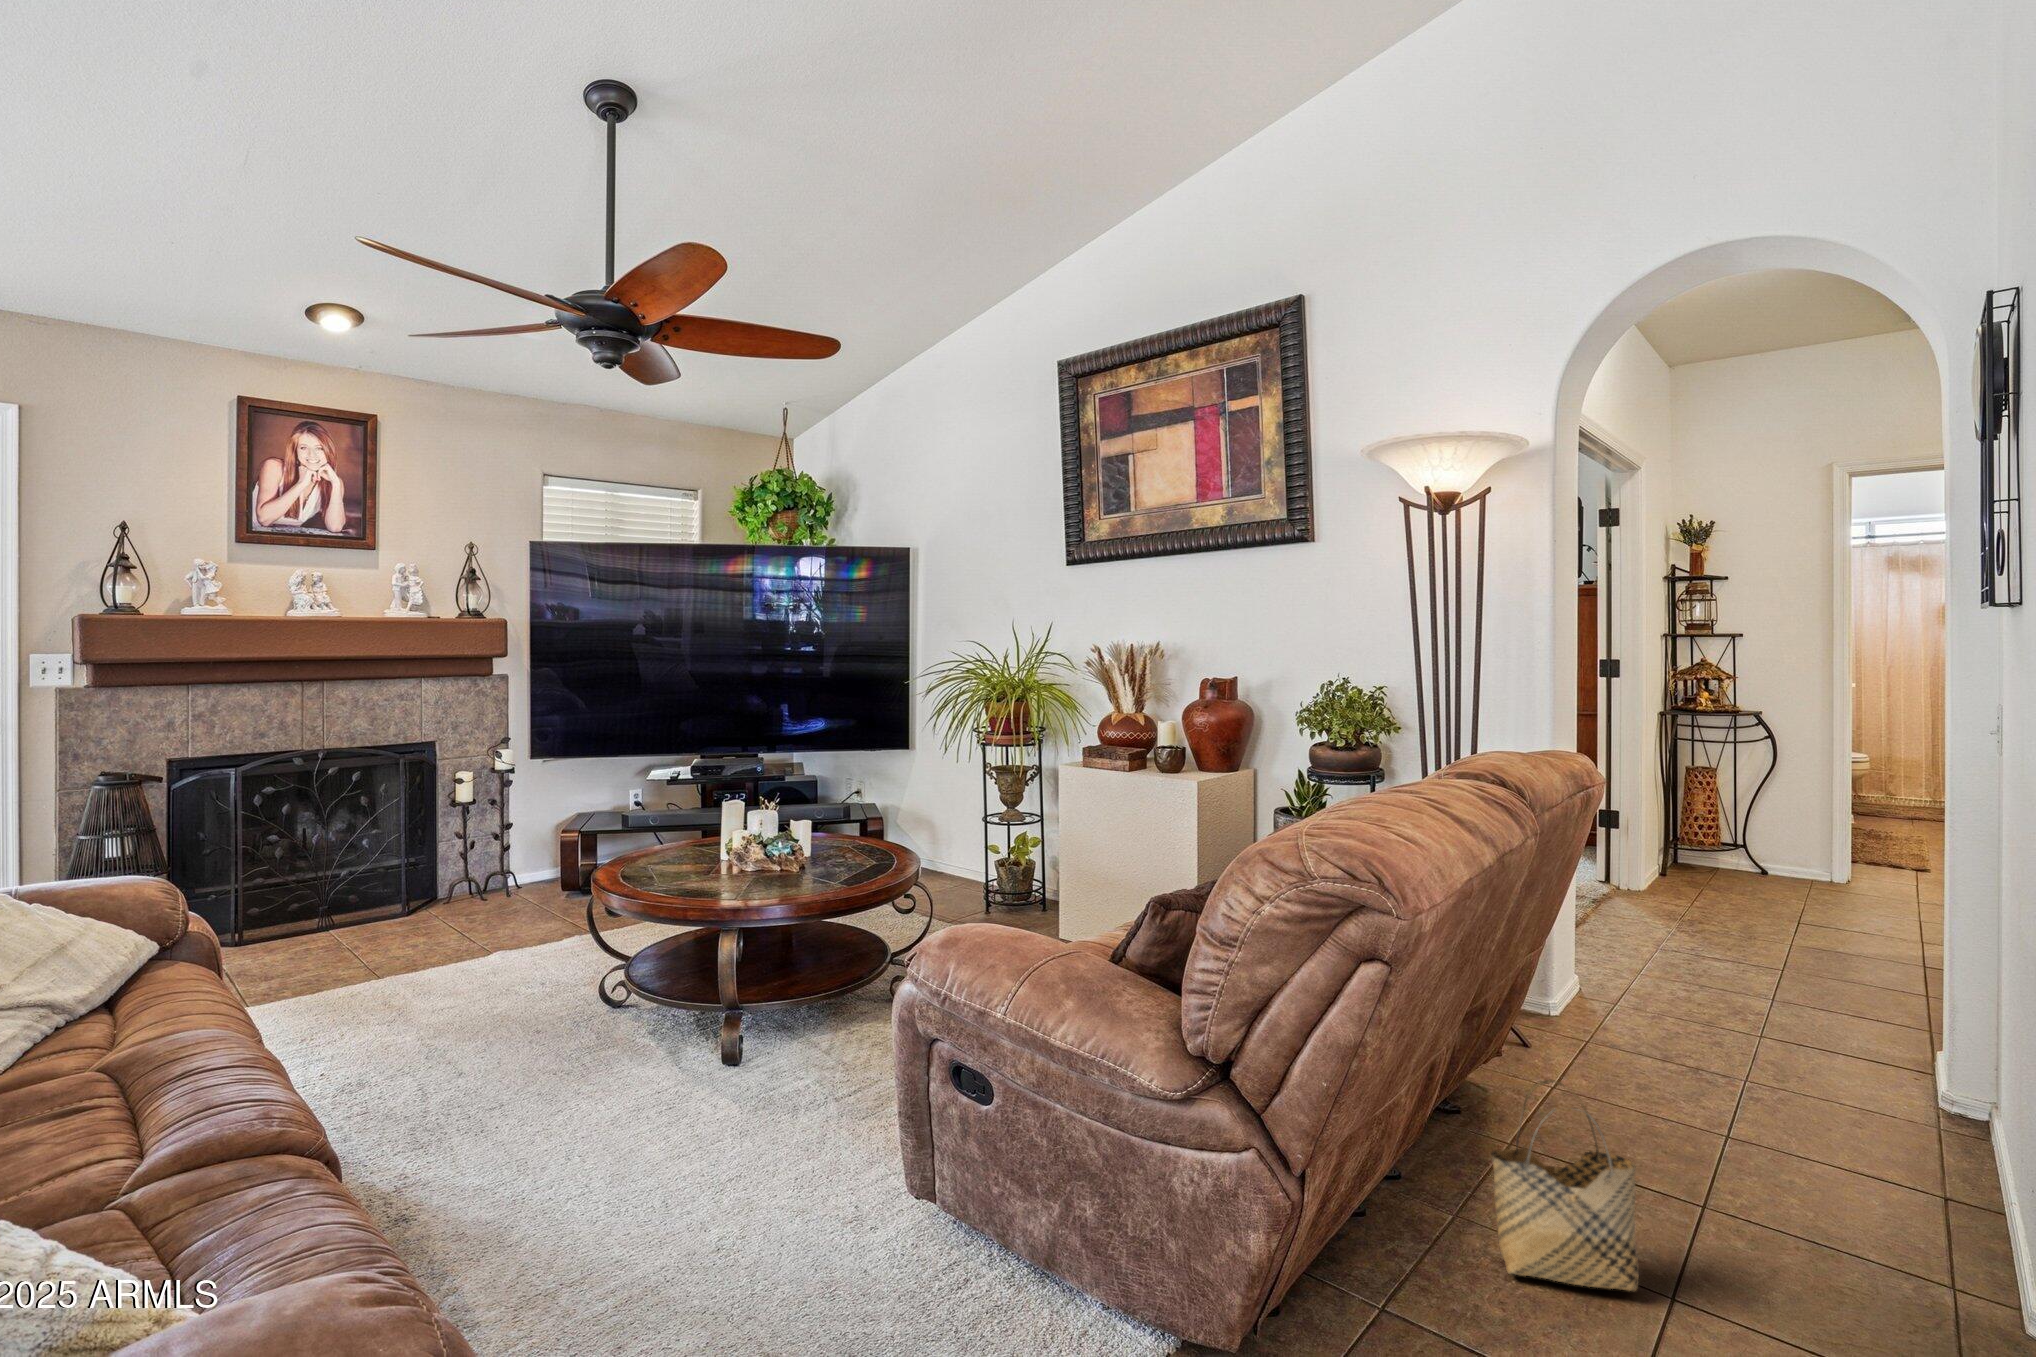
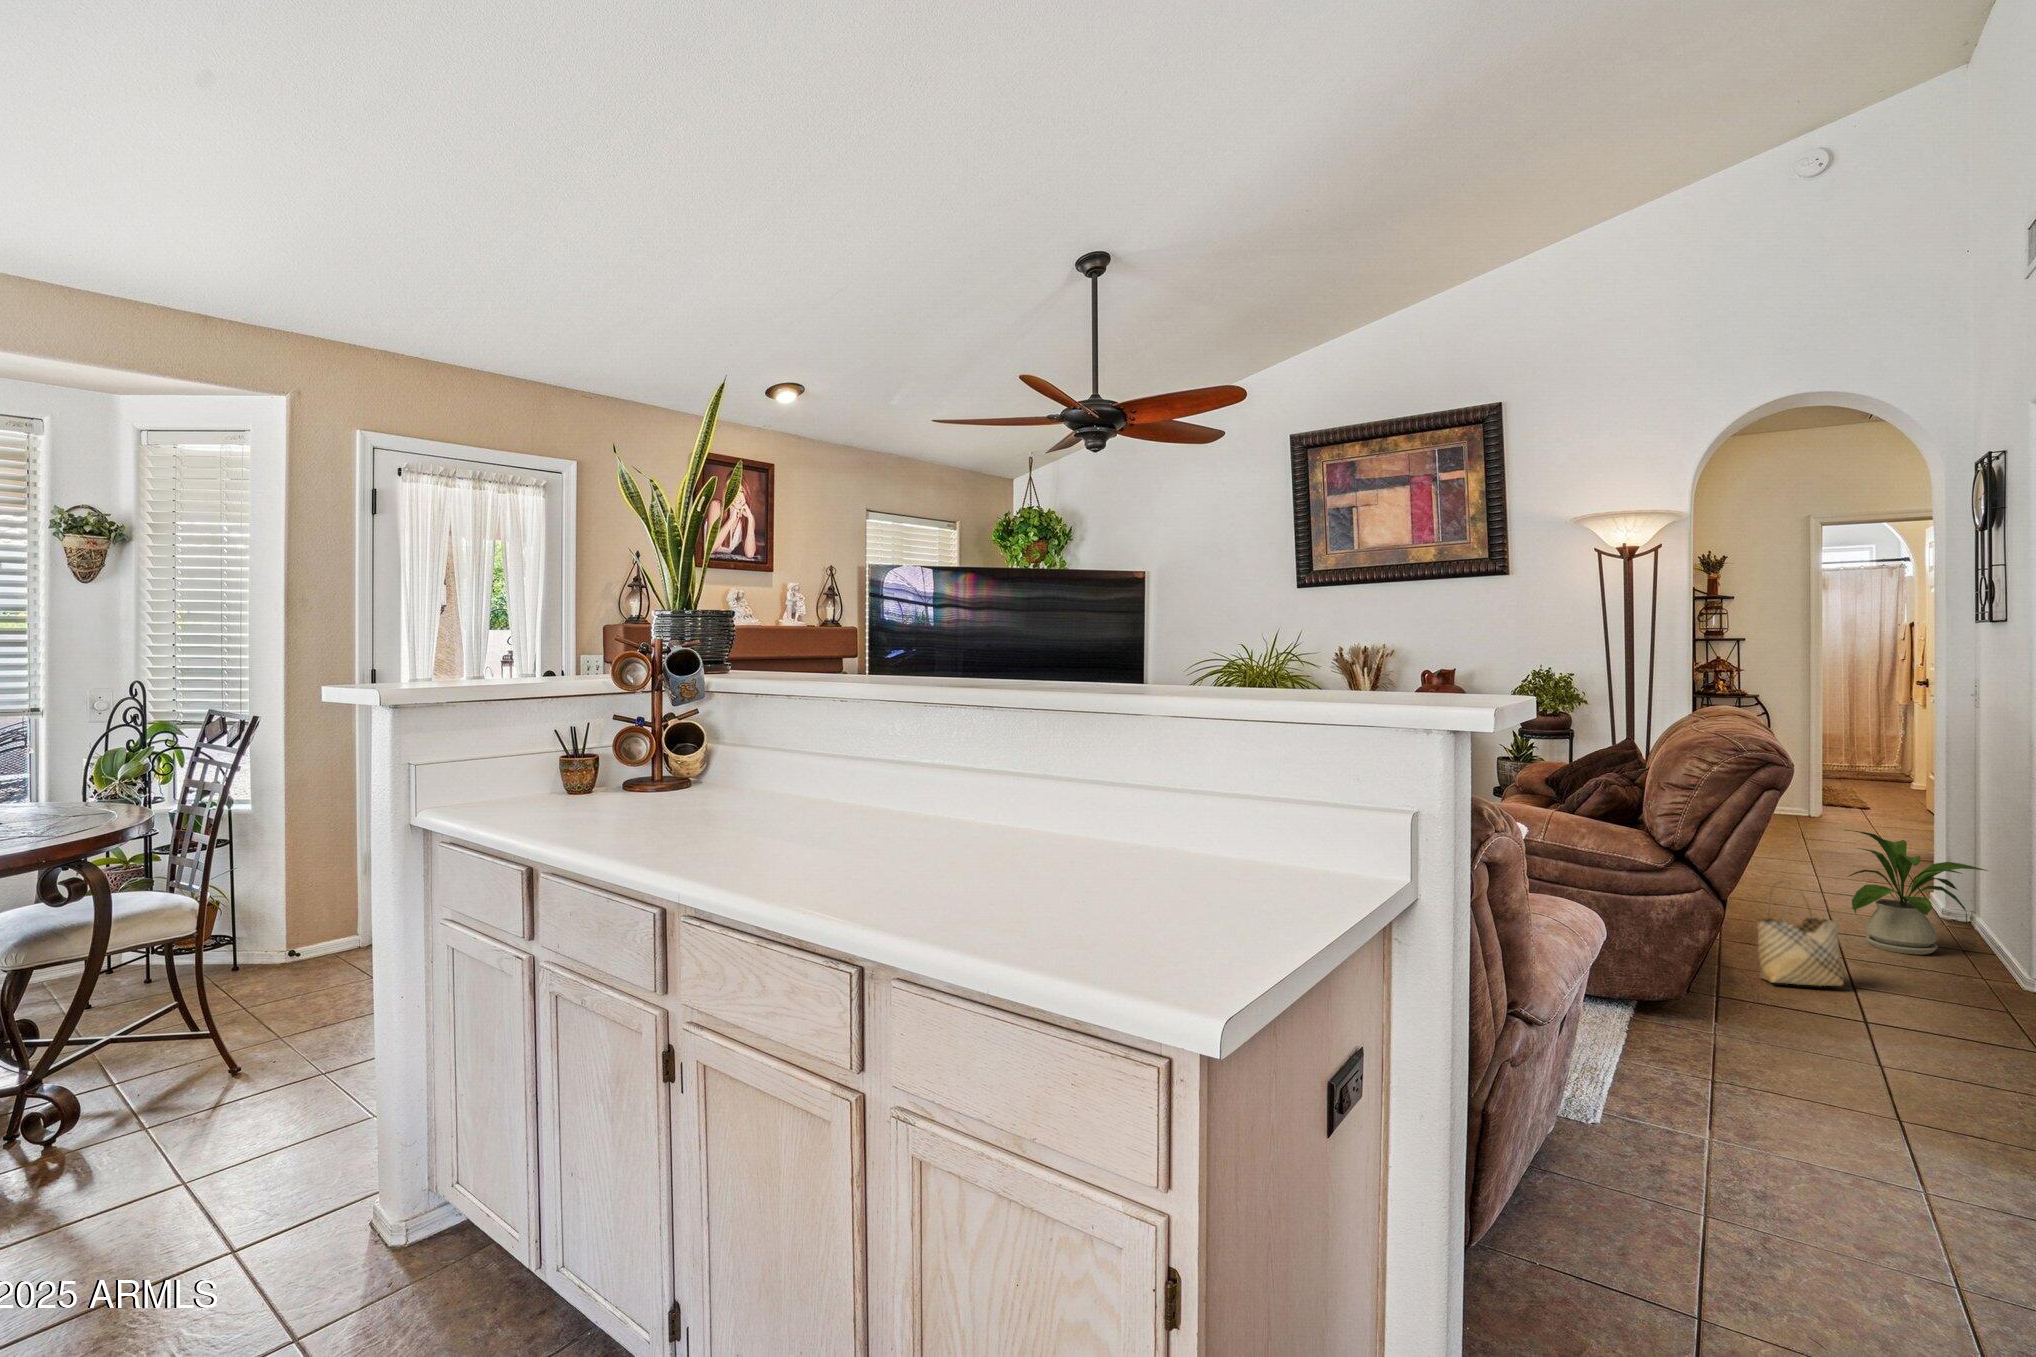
house plant: none [1713,969,1973,1199] -> present [1845,830,1987,955]

